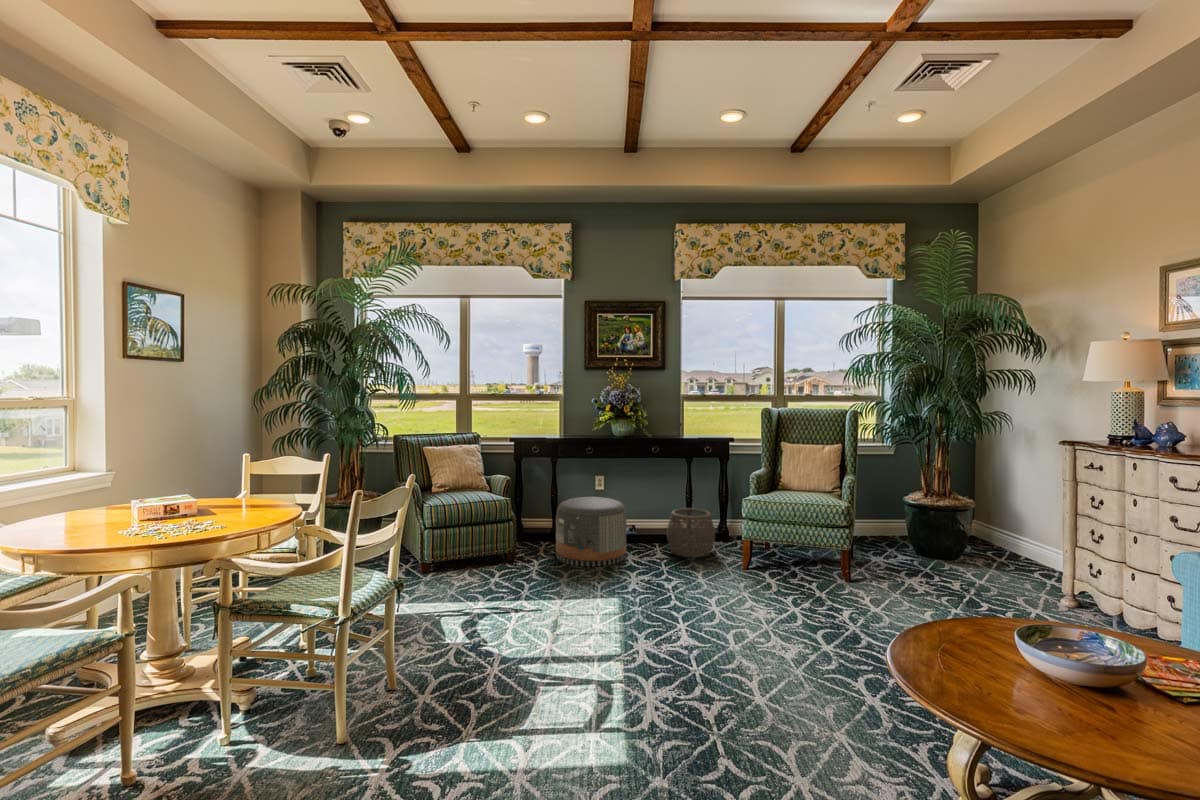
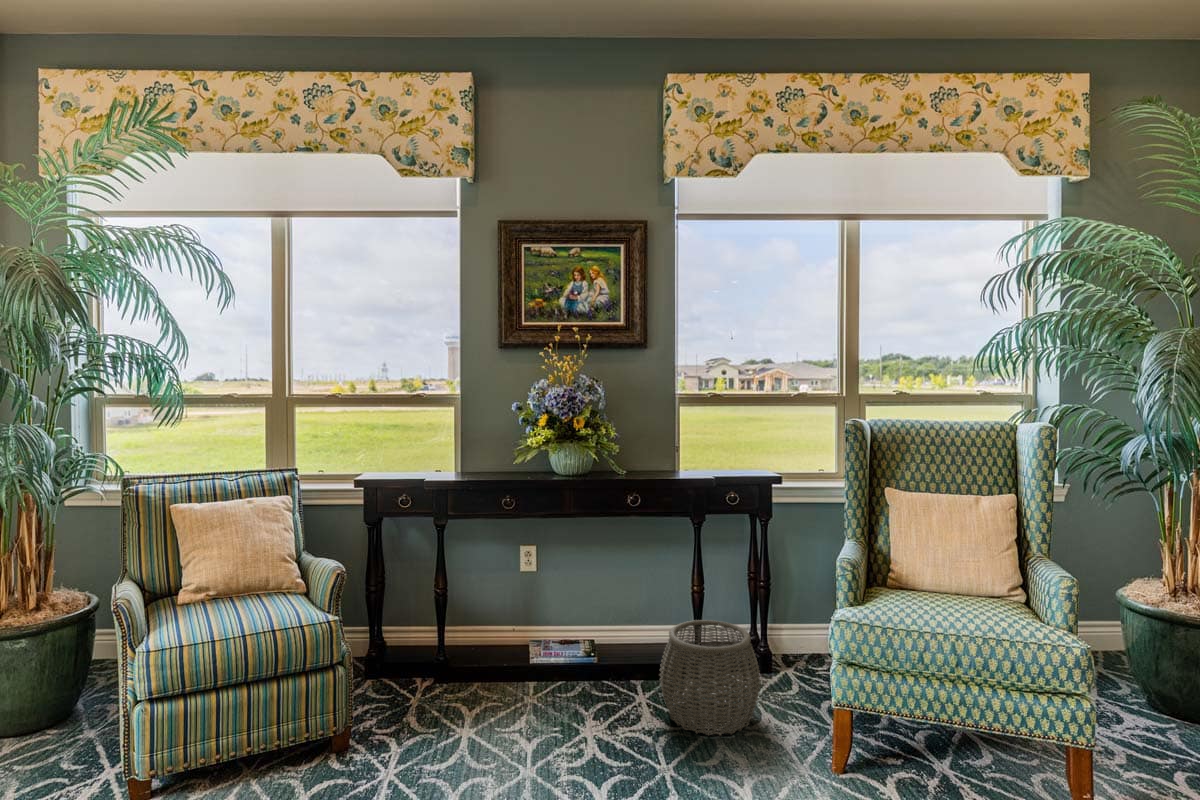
pouf: present [556,497,626,566] -> none [424,602,575,777]

